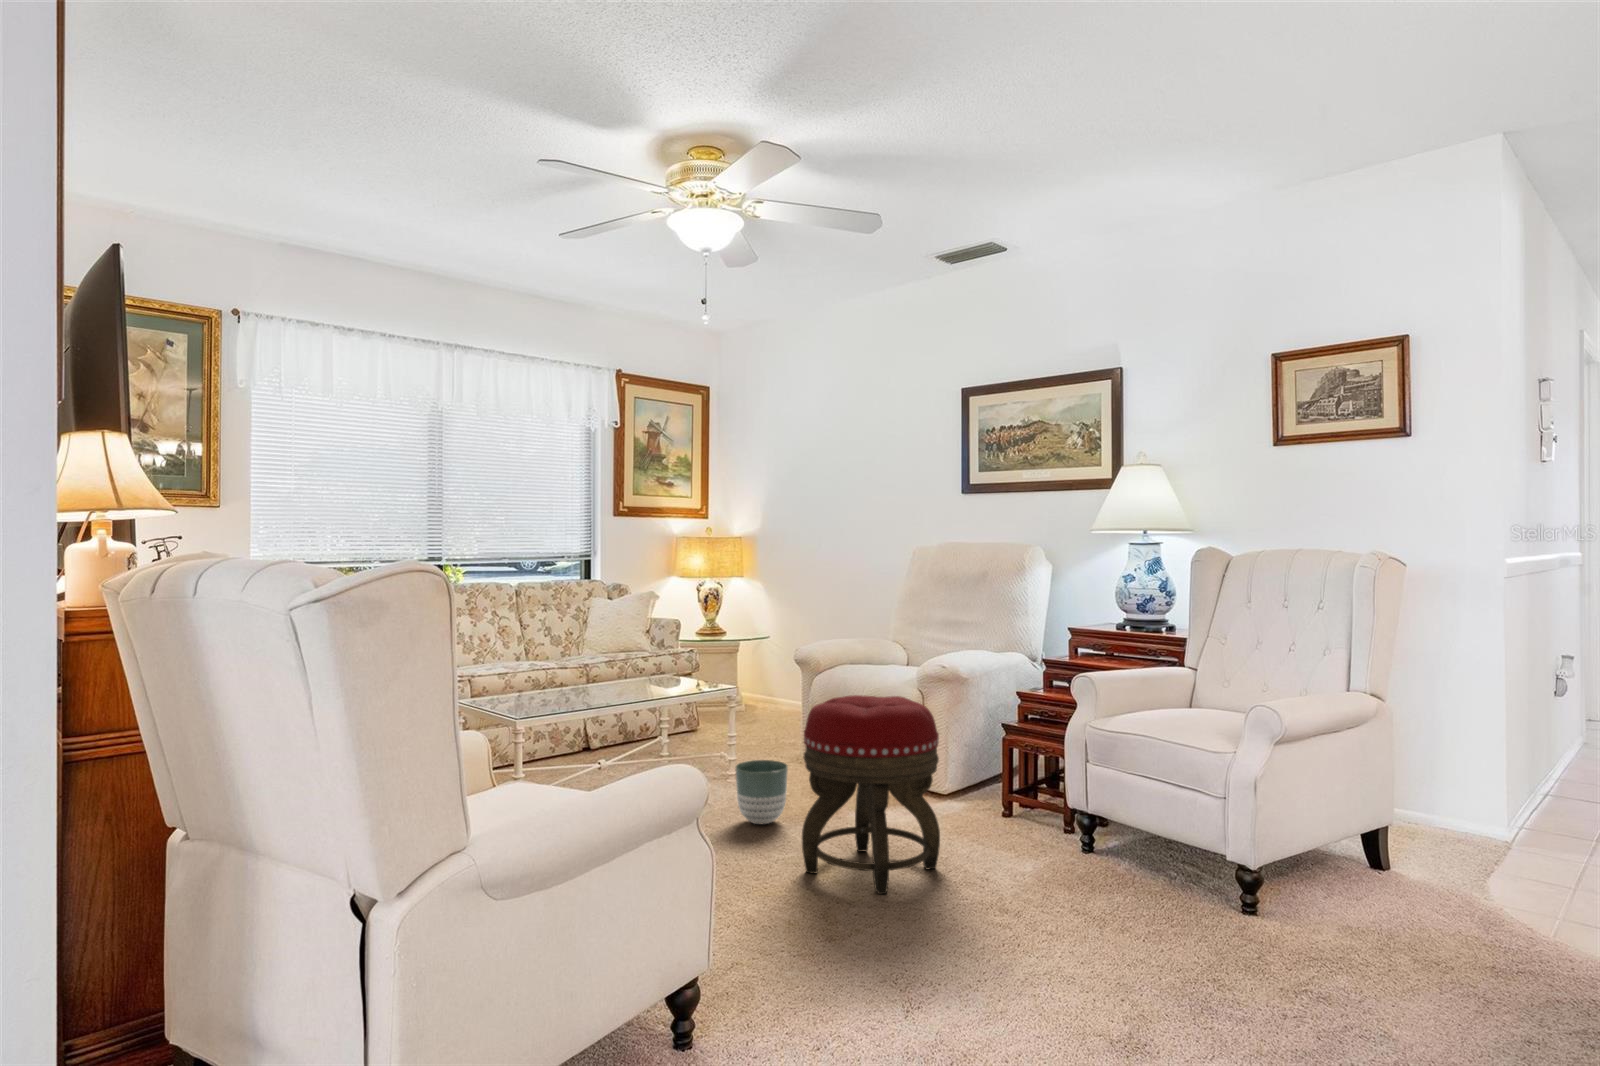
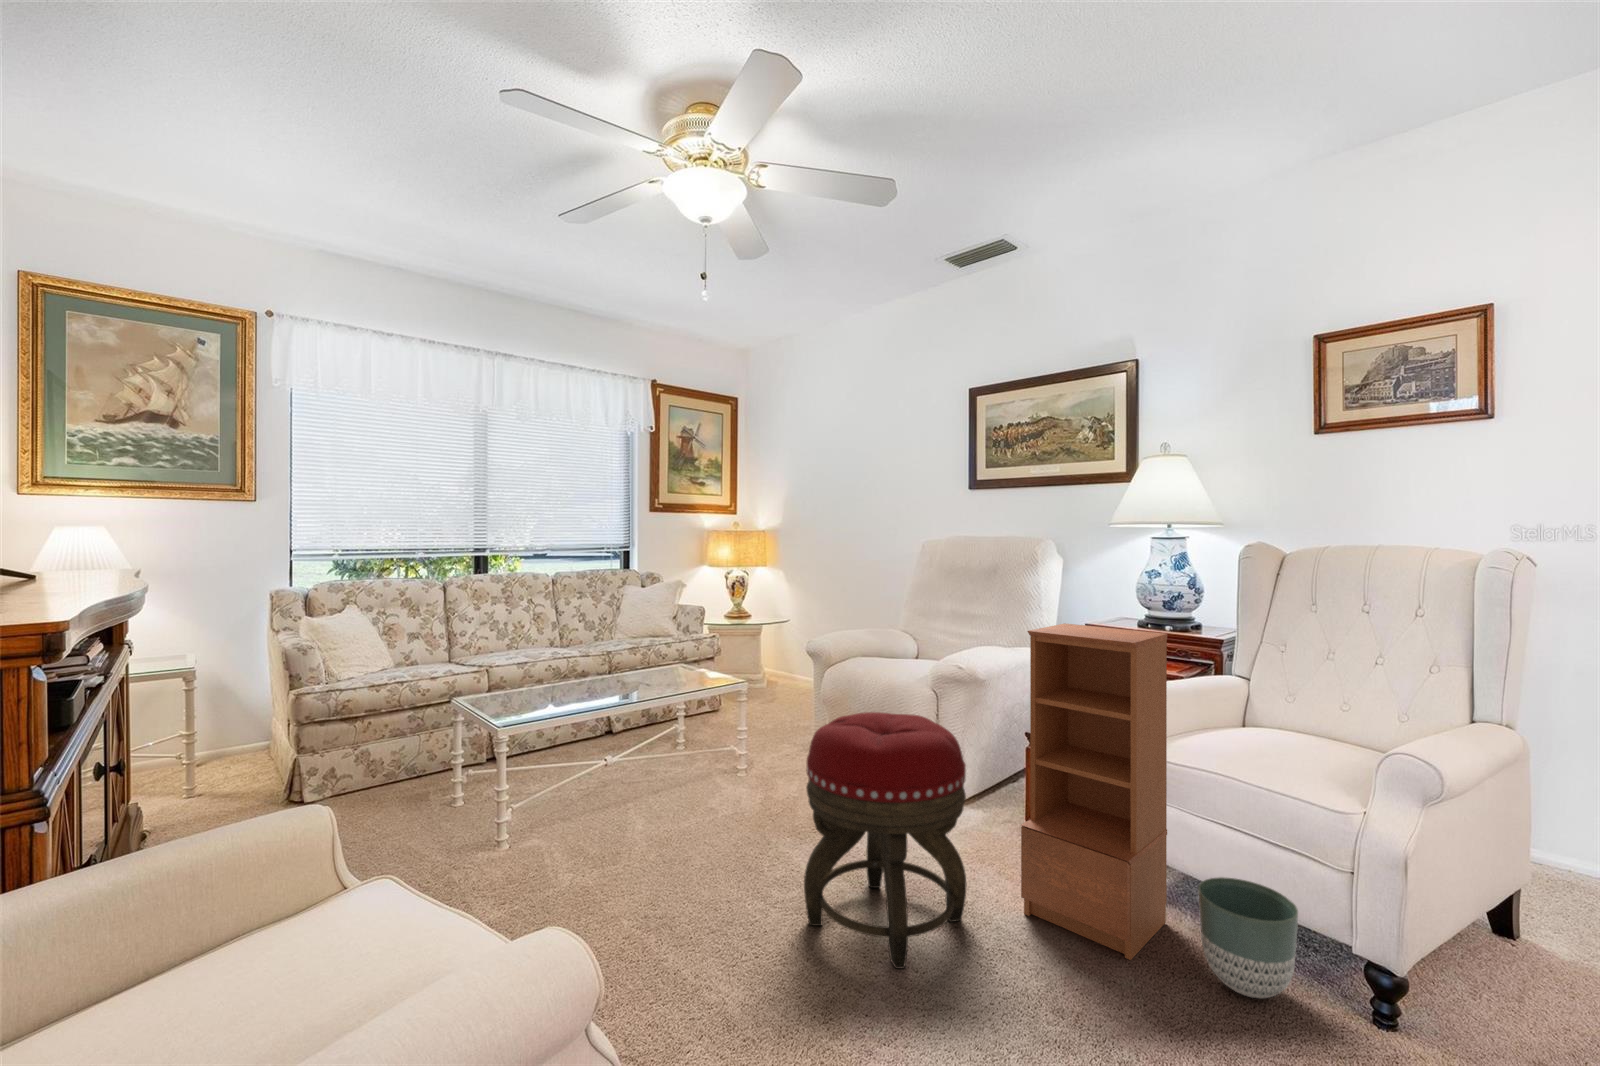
bookcase: none [987,617,1108,887] -> present [1021,623,1167,960]
planter: present [735,760,788,824] -> present [1198,877,1298,998]

